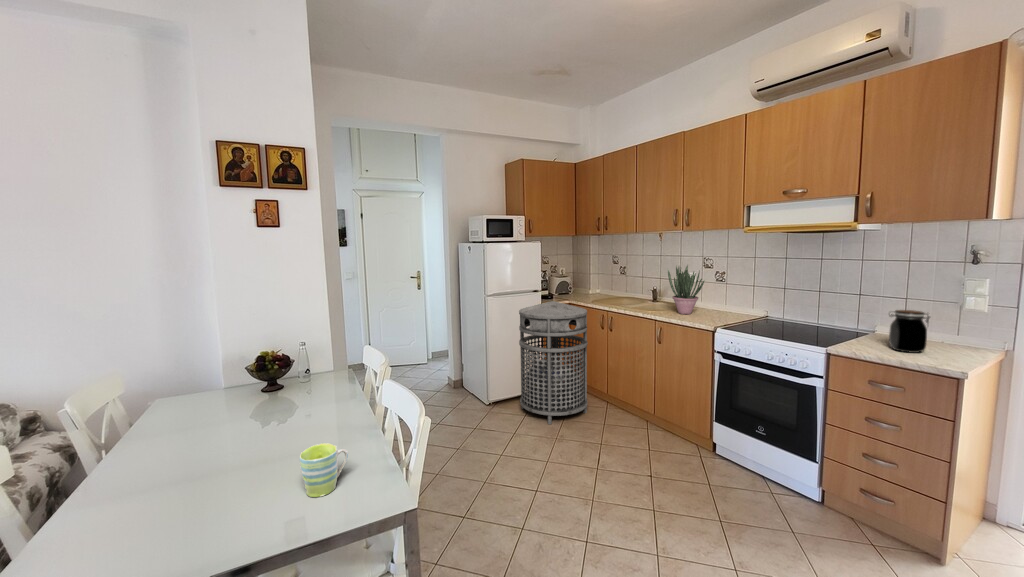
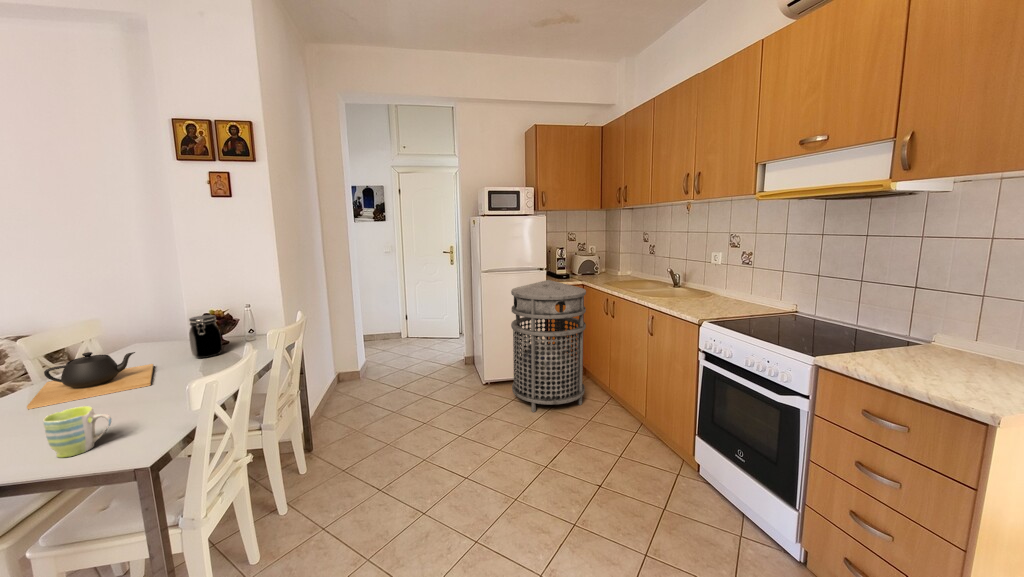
potted plant: present [668,266,704,314] -> none [670,242,716,303]
jar: present [889,310,930,353] -> present [189,315,222,358]
teapot: none [141,396,279,468] -> present [27,352,154,409]

